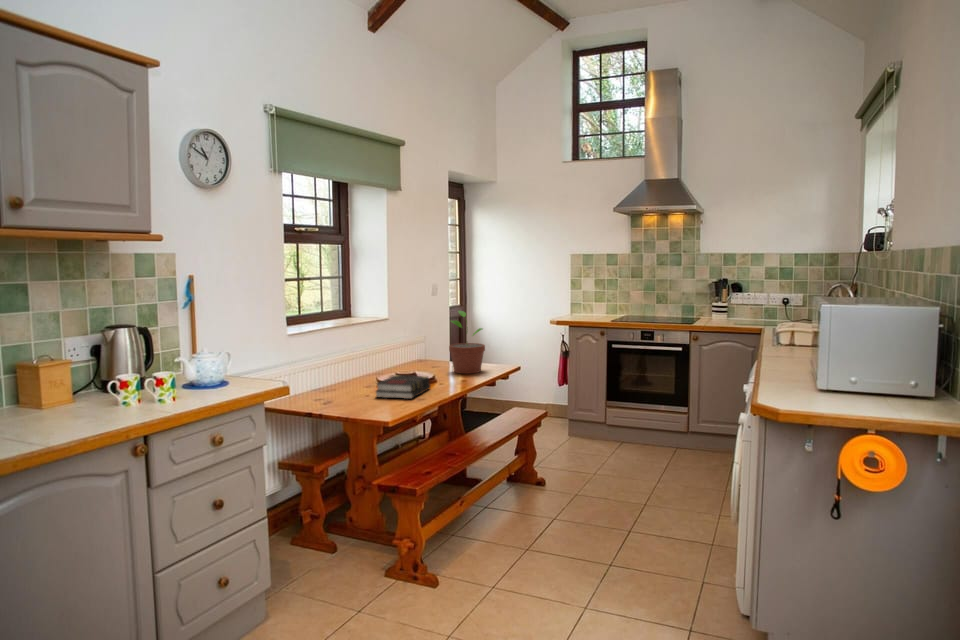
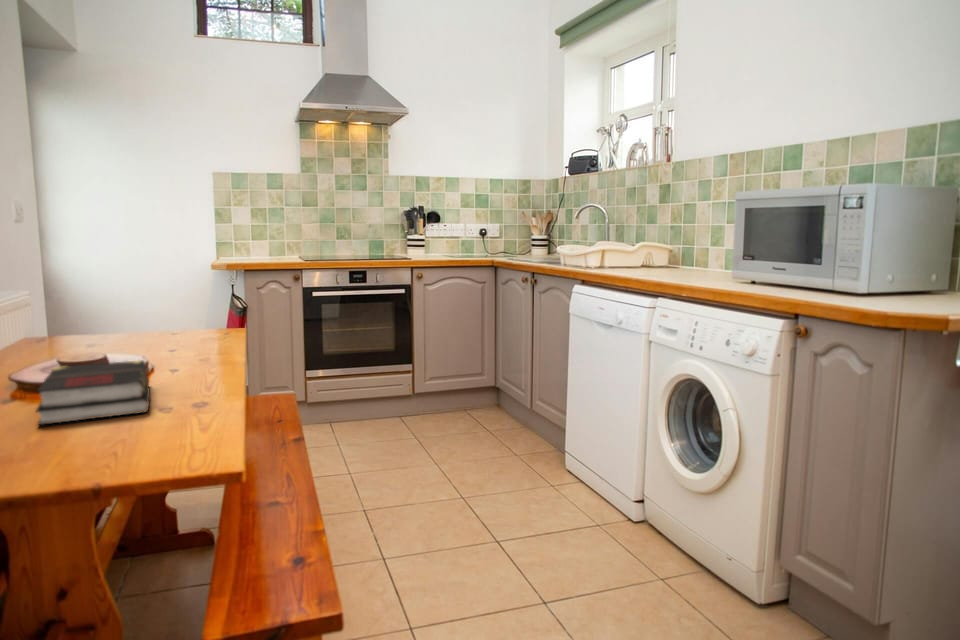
potted plant: present [449,311,485,374] -> none [124,233,203,351]

